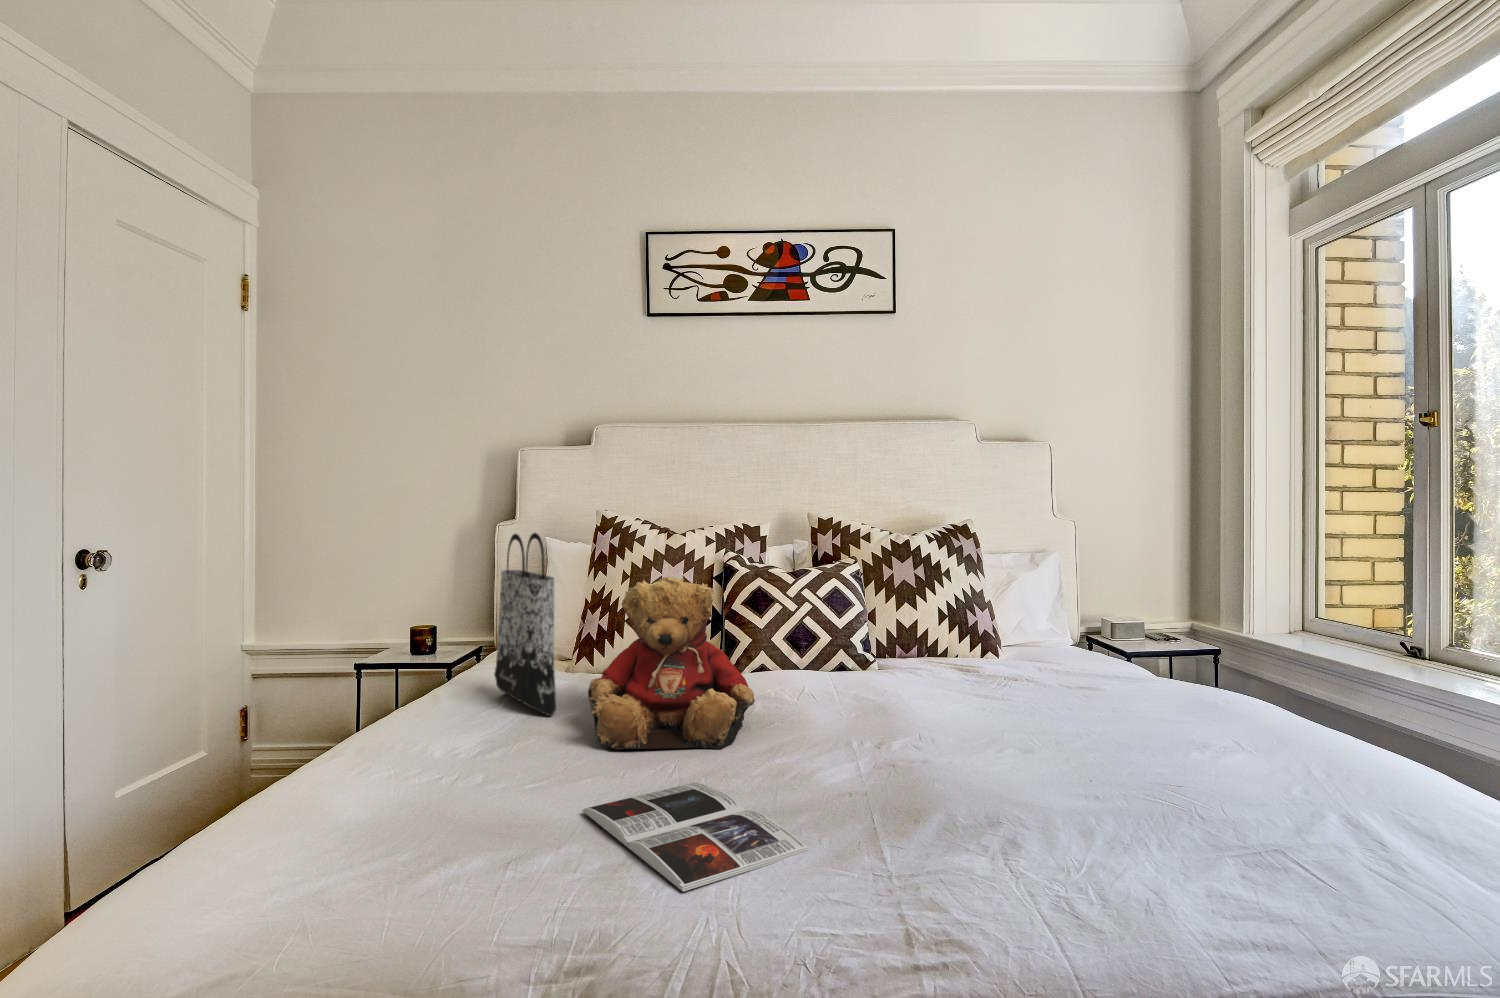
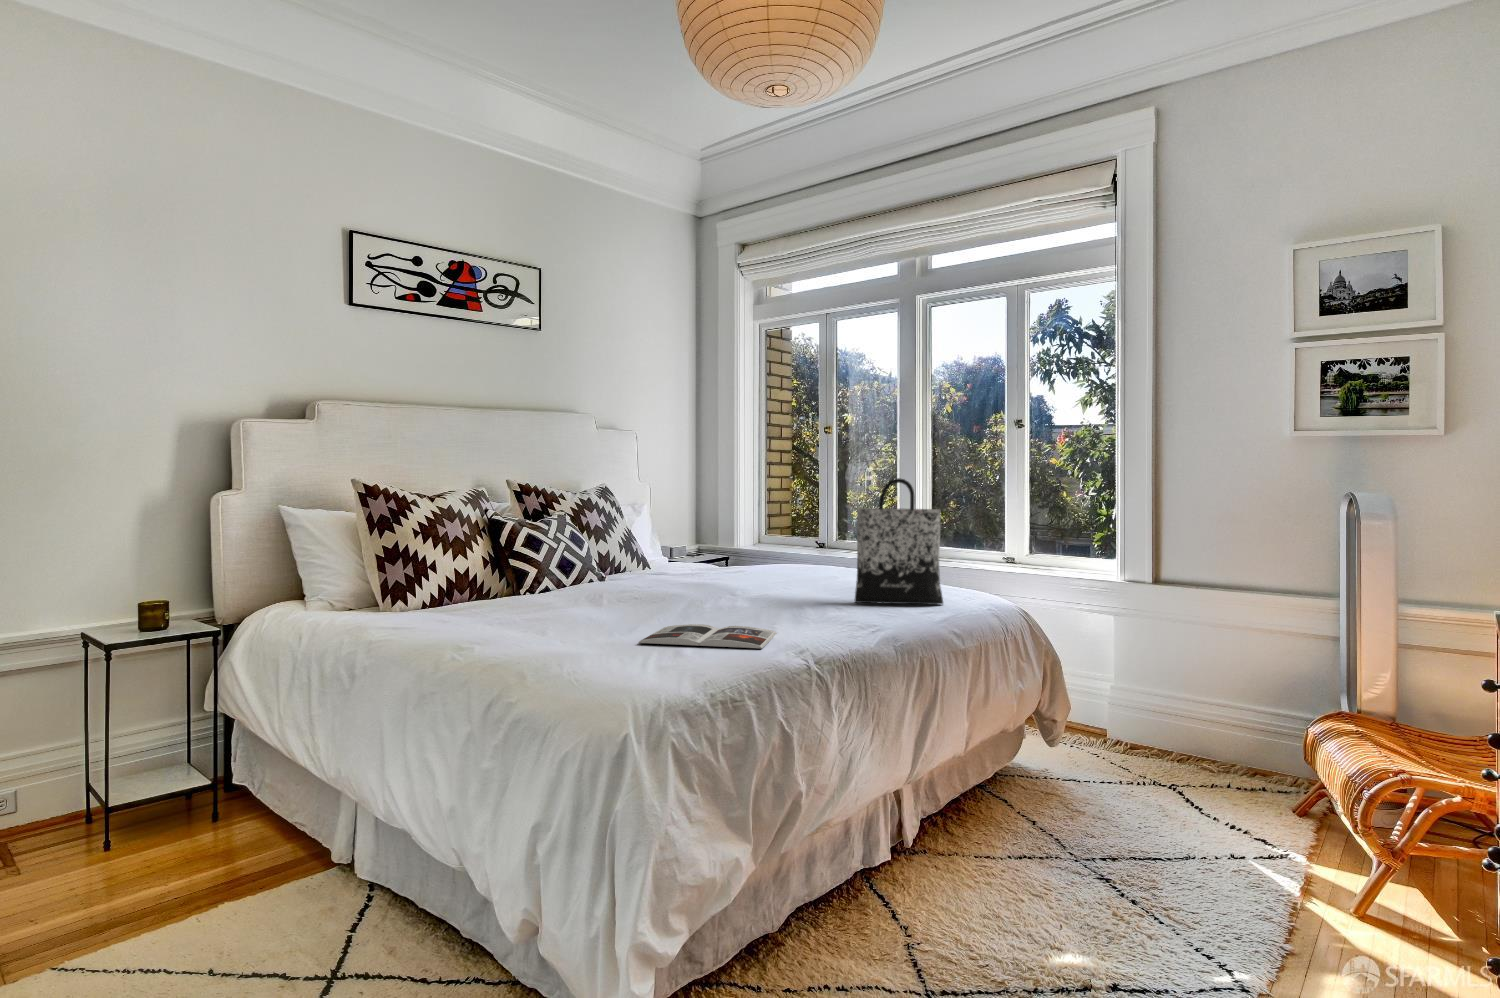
tote bag: present [494,533,556,716] -> present [854,478,943,605]
teddy bear: present [588,577,755,750] -> none [521,512,642,626]

